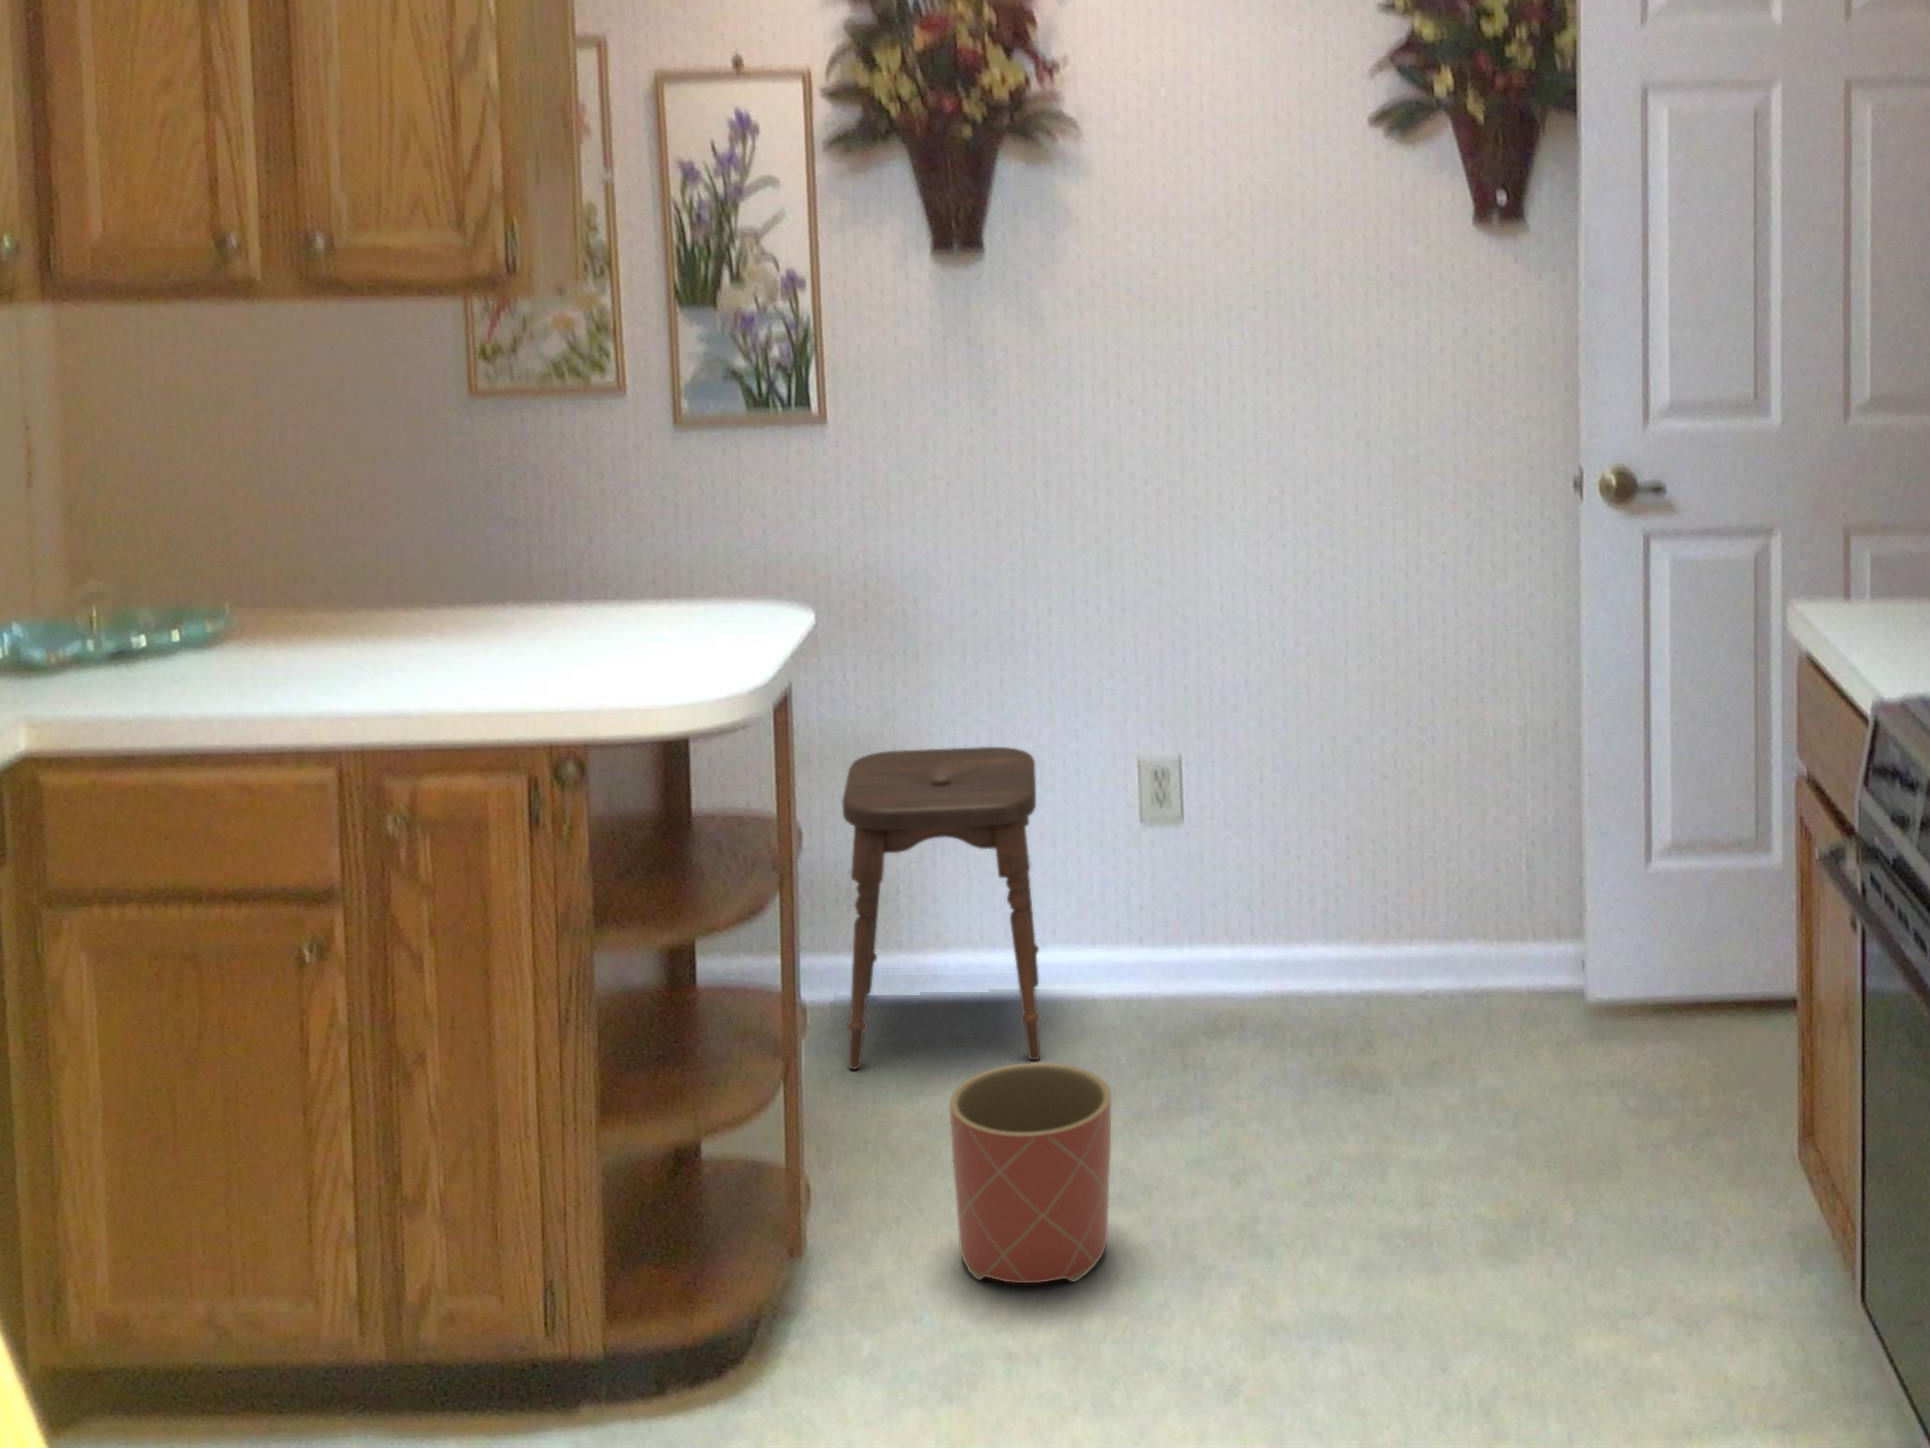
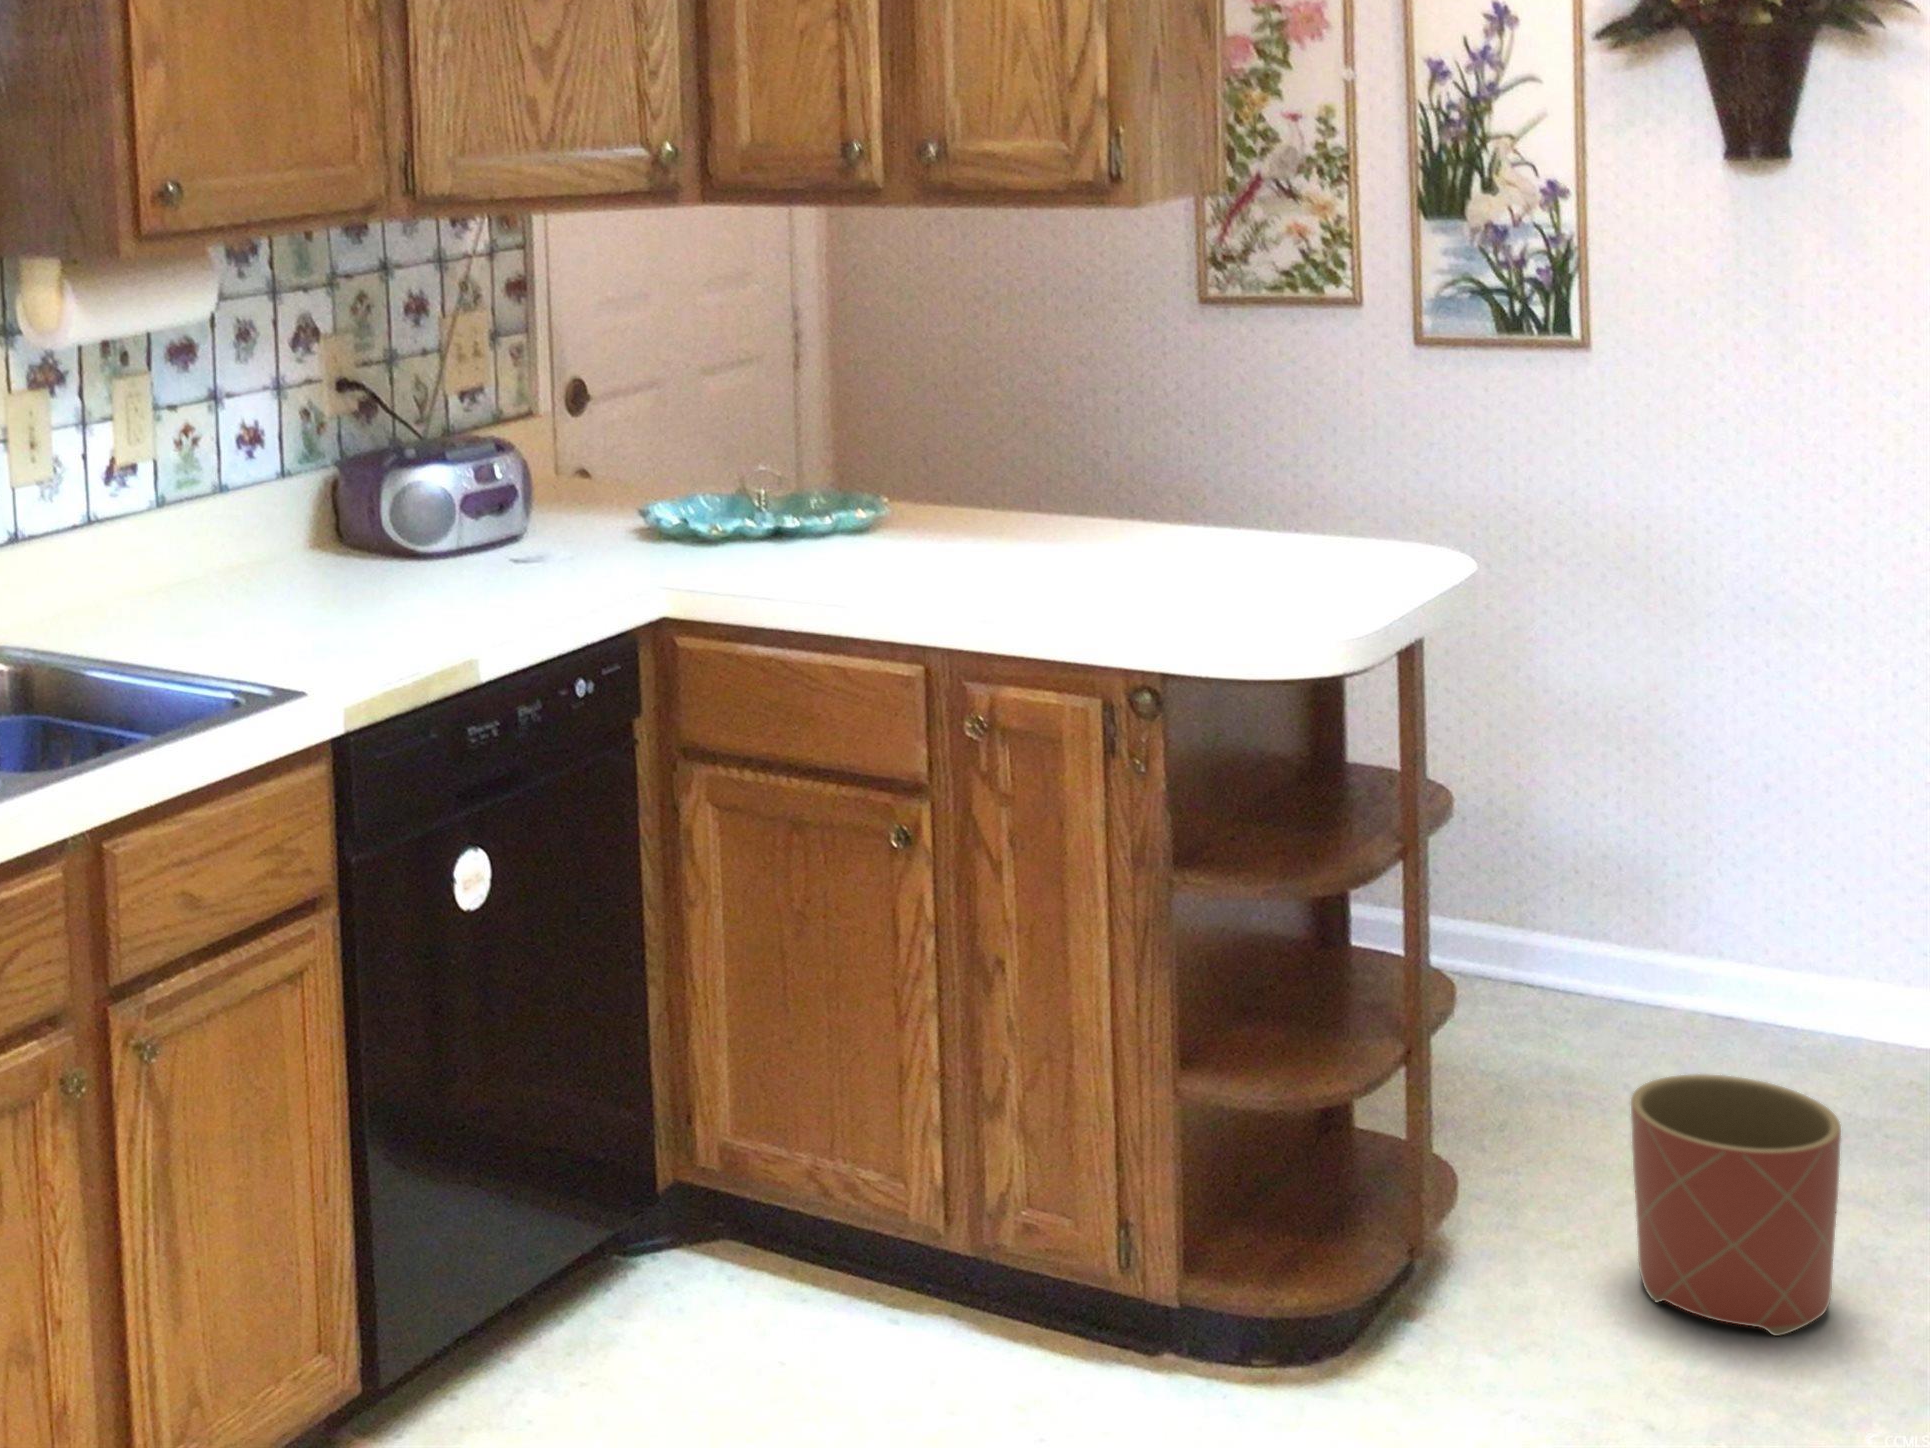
stool: present [842,747,1041,1069] -> none [1567,727,1833,1107]

